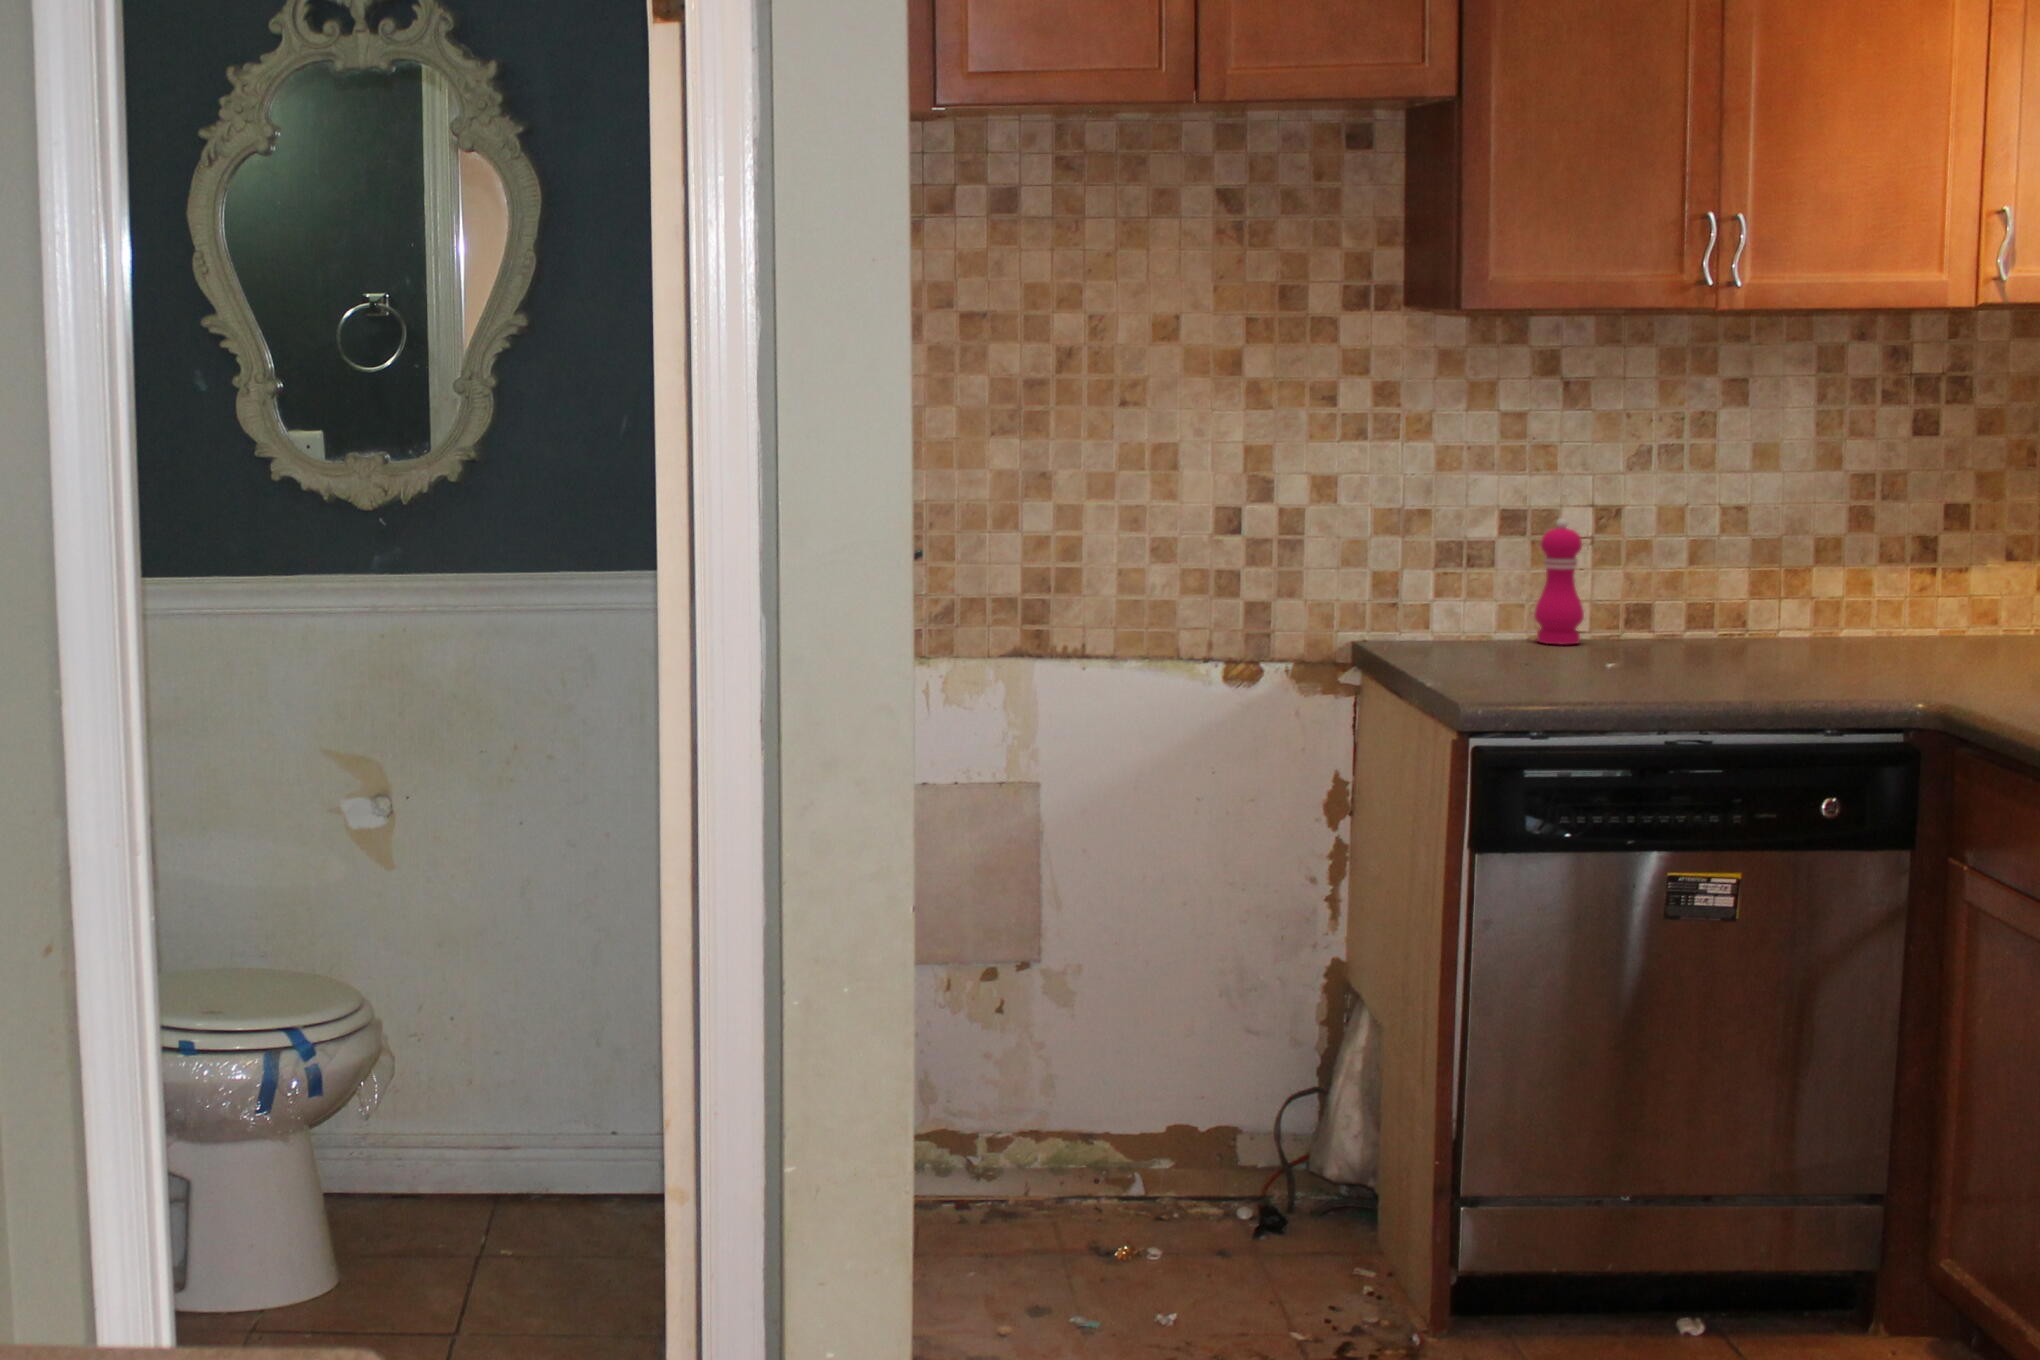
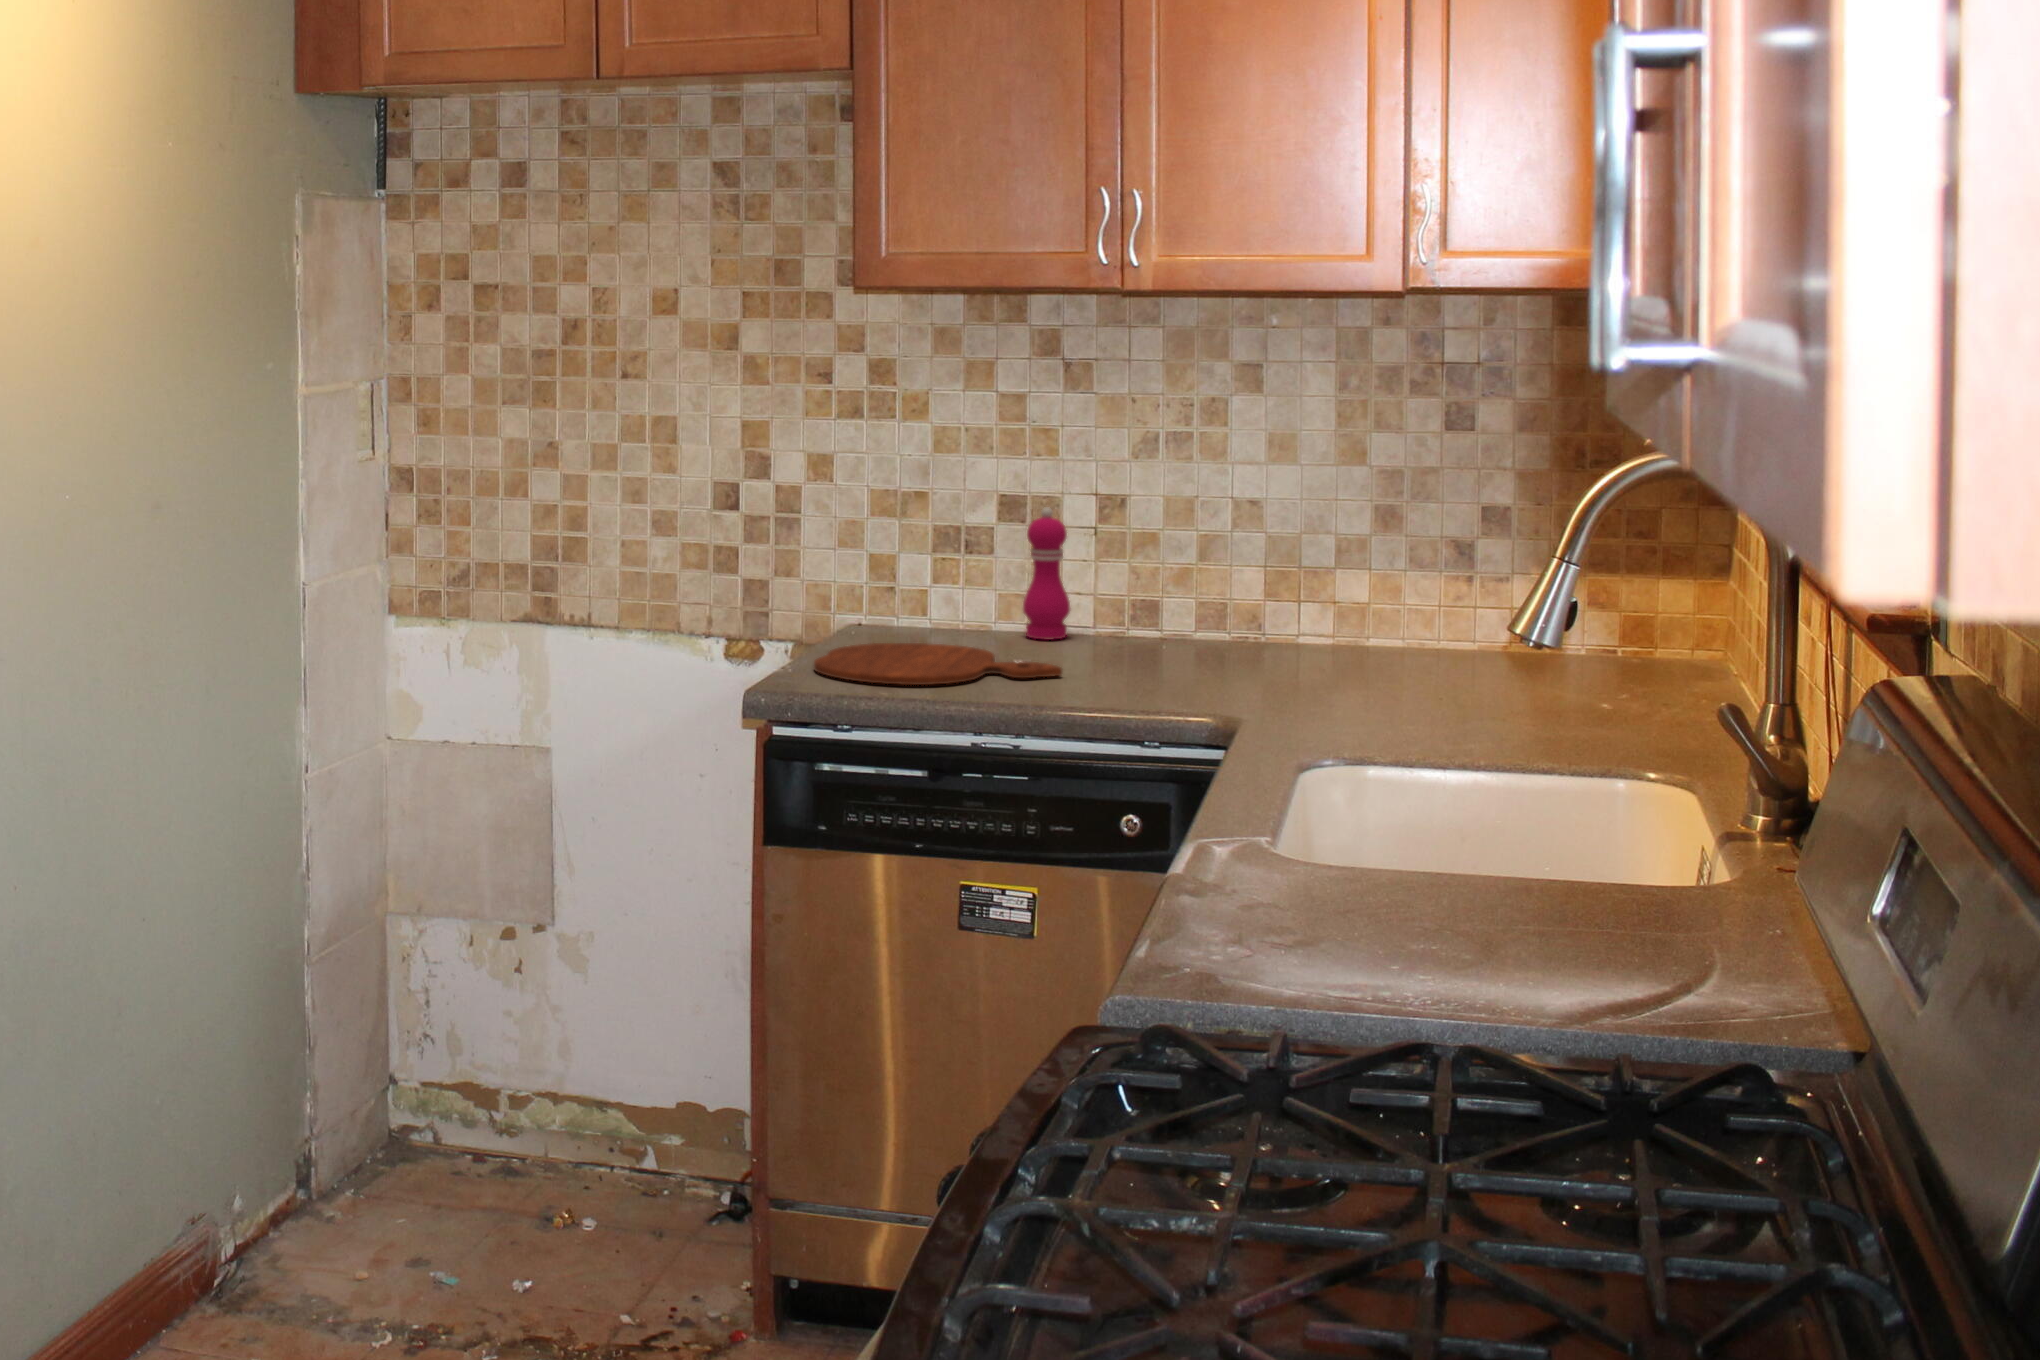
cutting board: none [1427,651,1684,684] -> present [814,643,1062,685]

